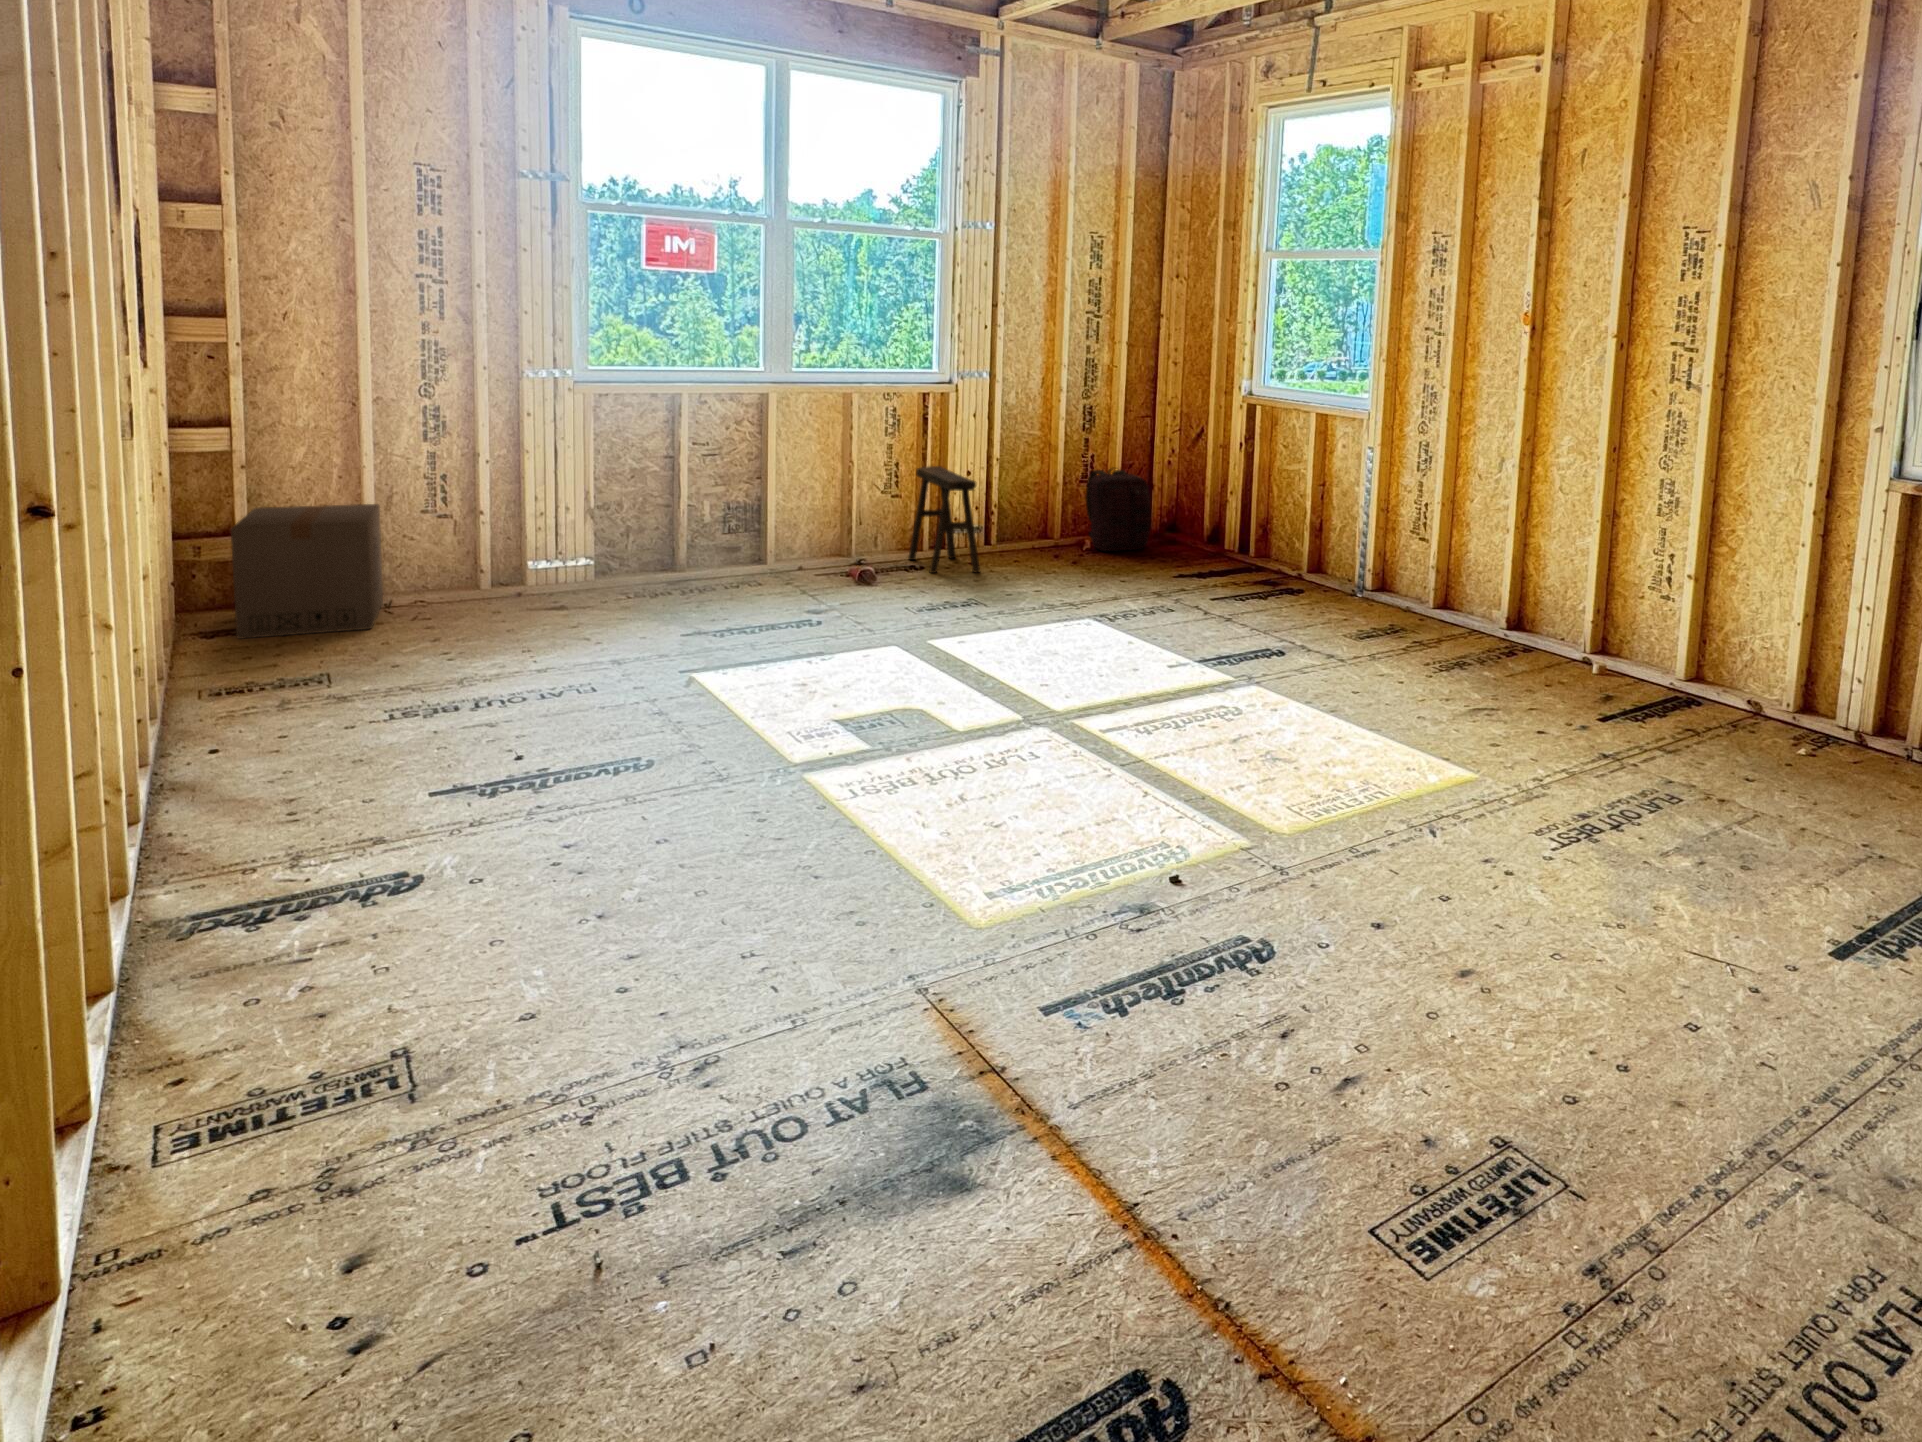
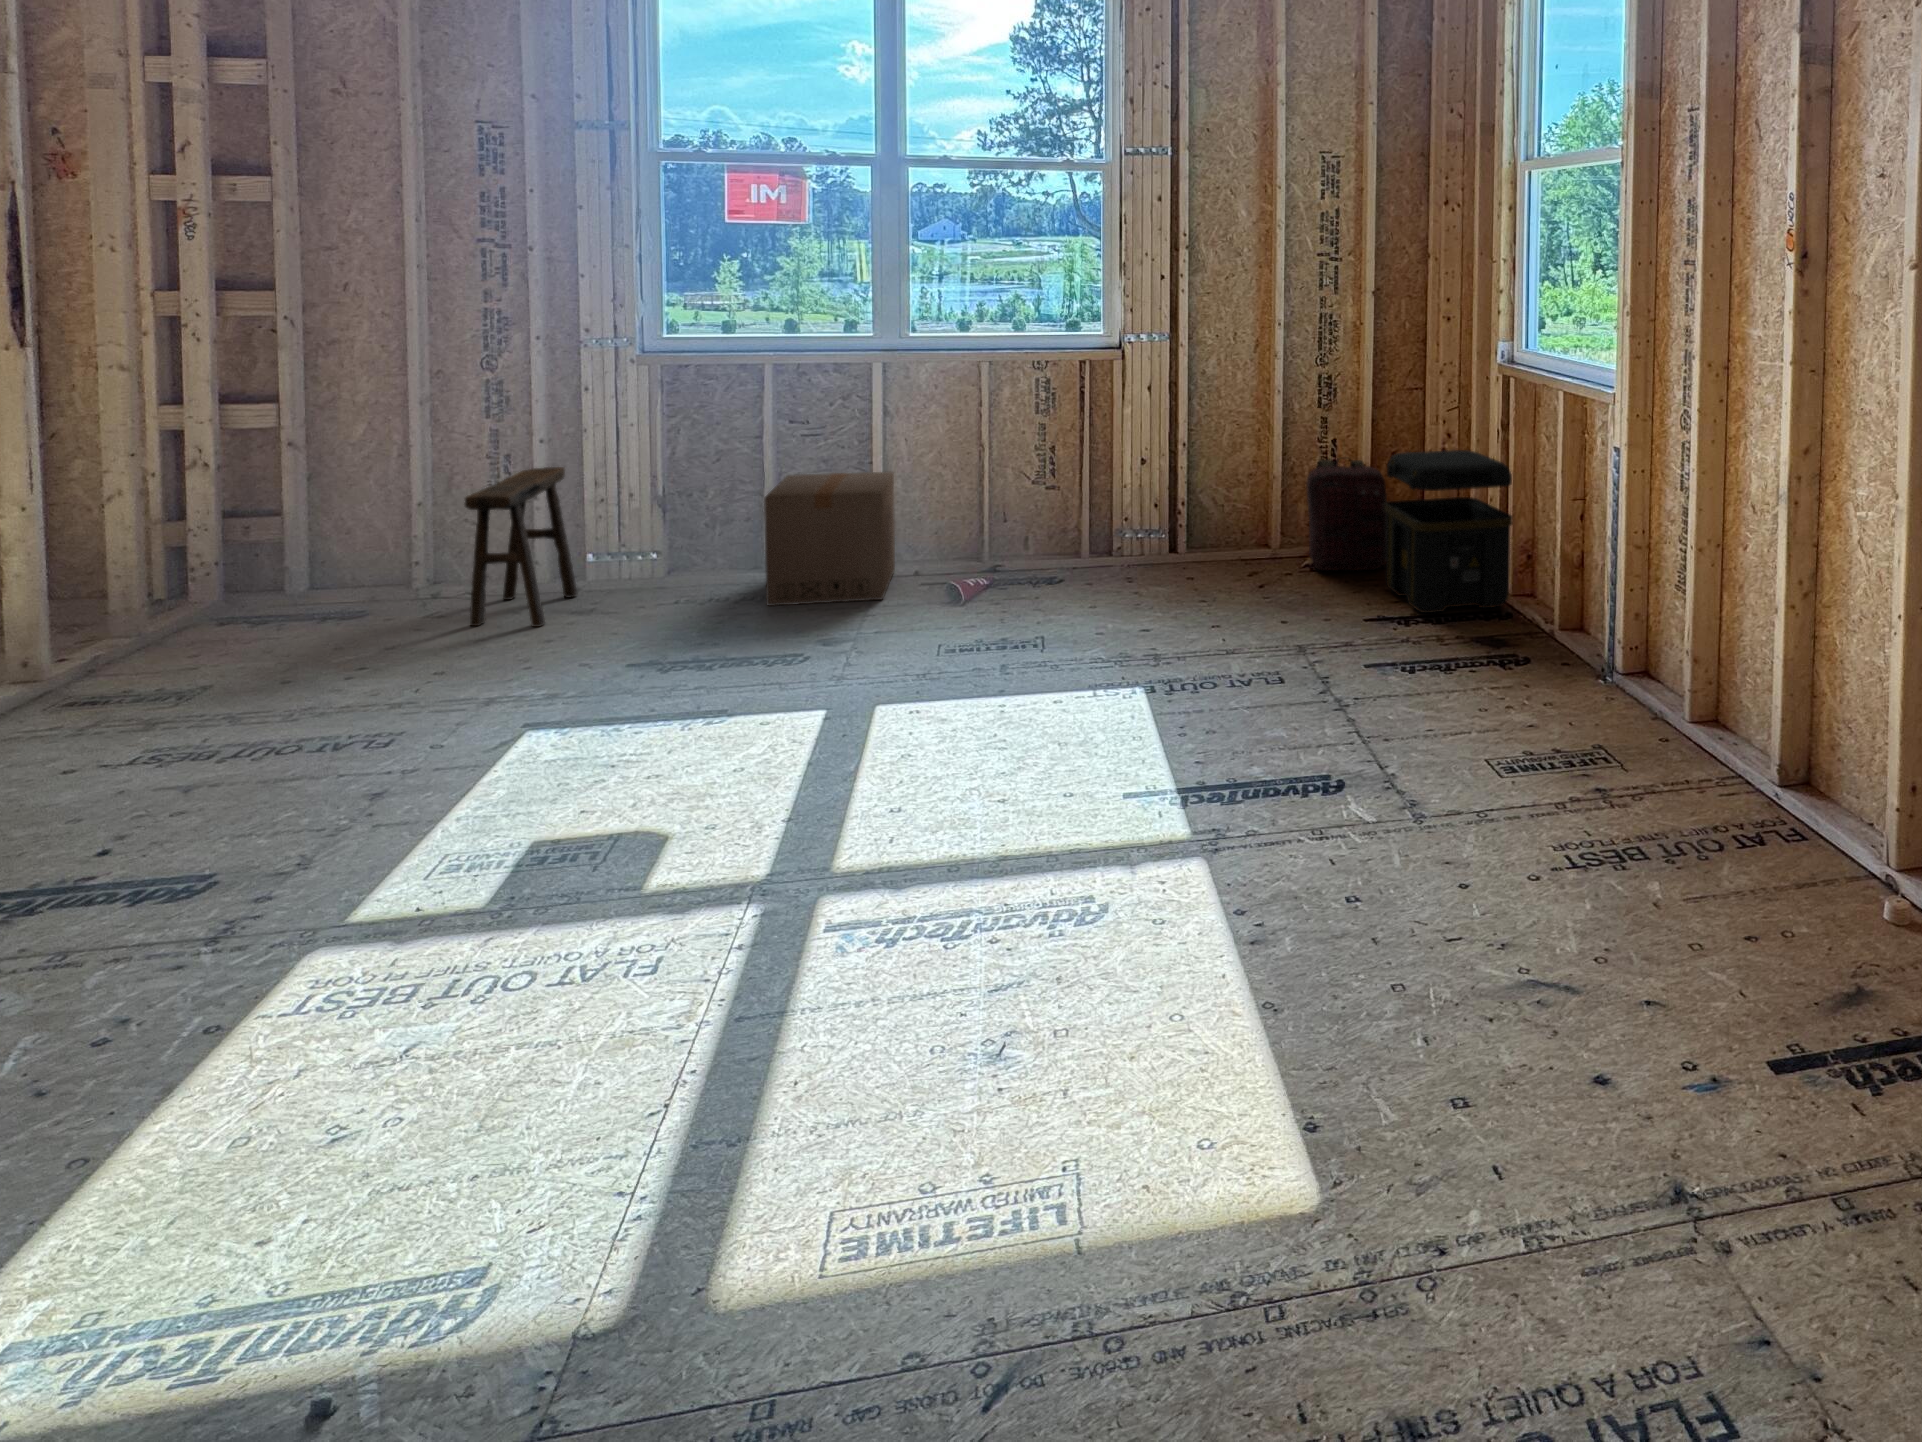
toolbox: none [1166,459,1262,570] -> present [1384,450,1513,613]
stool: present [908,466,980,573] -> present [465,467,577,627]
cardboard box: present [231,504,383,639] -> present [764,472,895,606]

